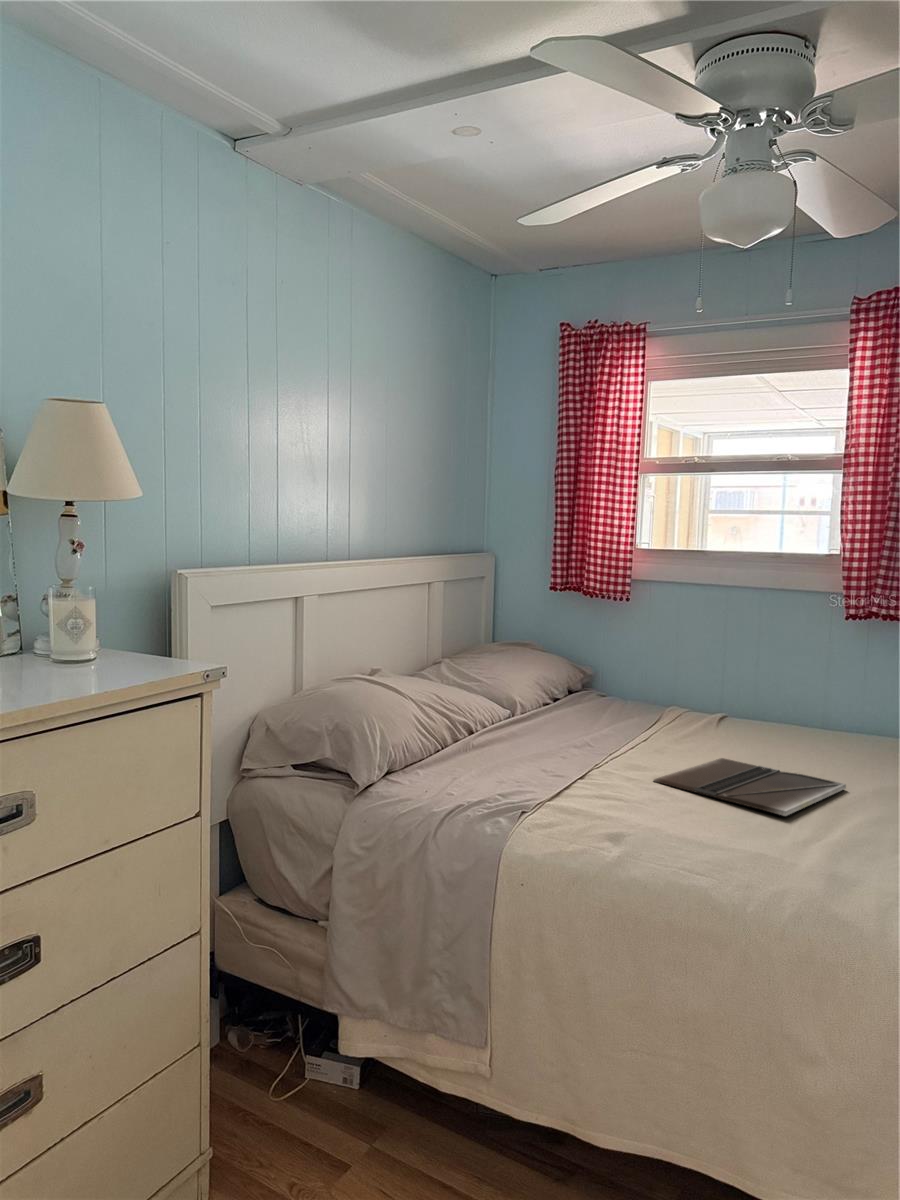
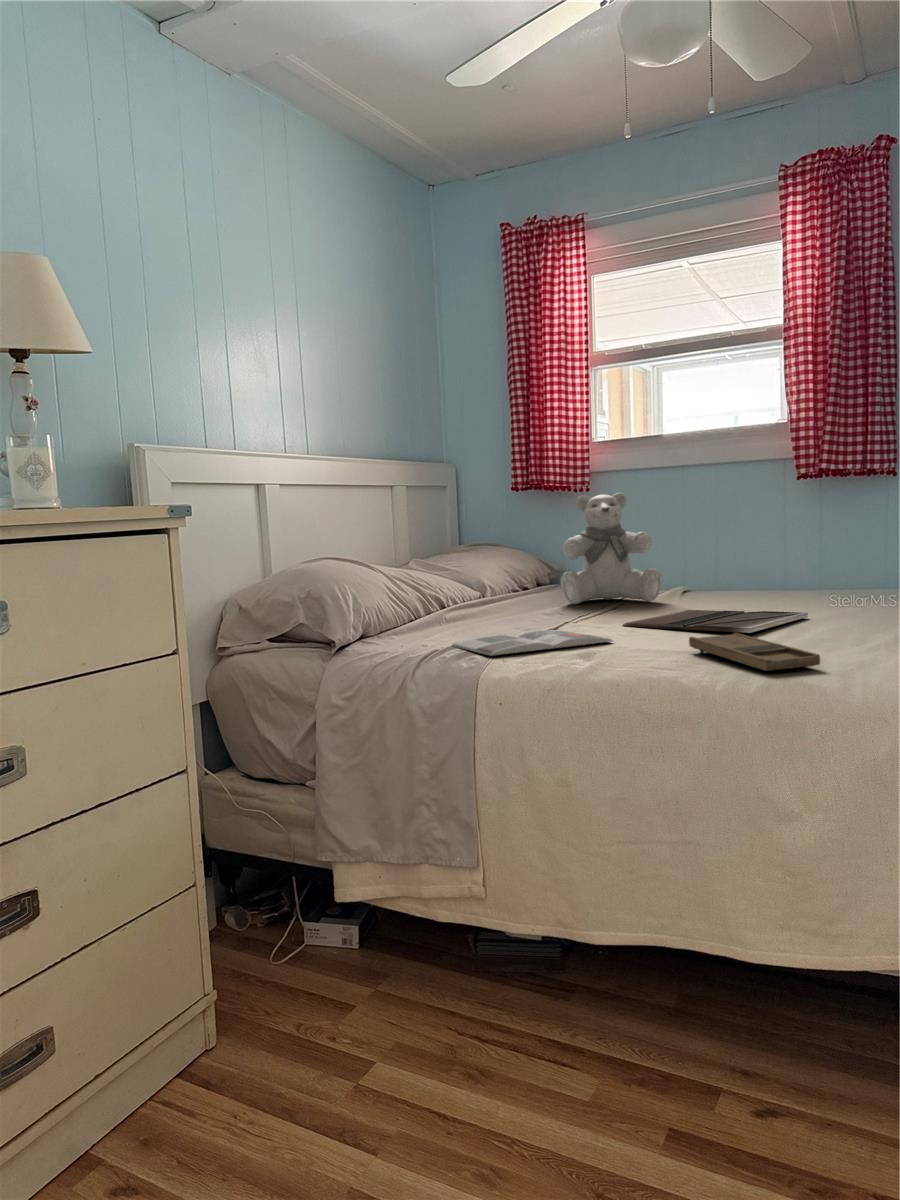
teddy bear: none [593,619,697,736] -> present [561,493,662,604]
magazine: none [476,784,644,827] -> present [452,630,612,656]
tray: none [722,827,860,898] -> present [689,633,820,671]

